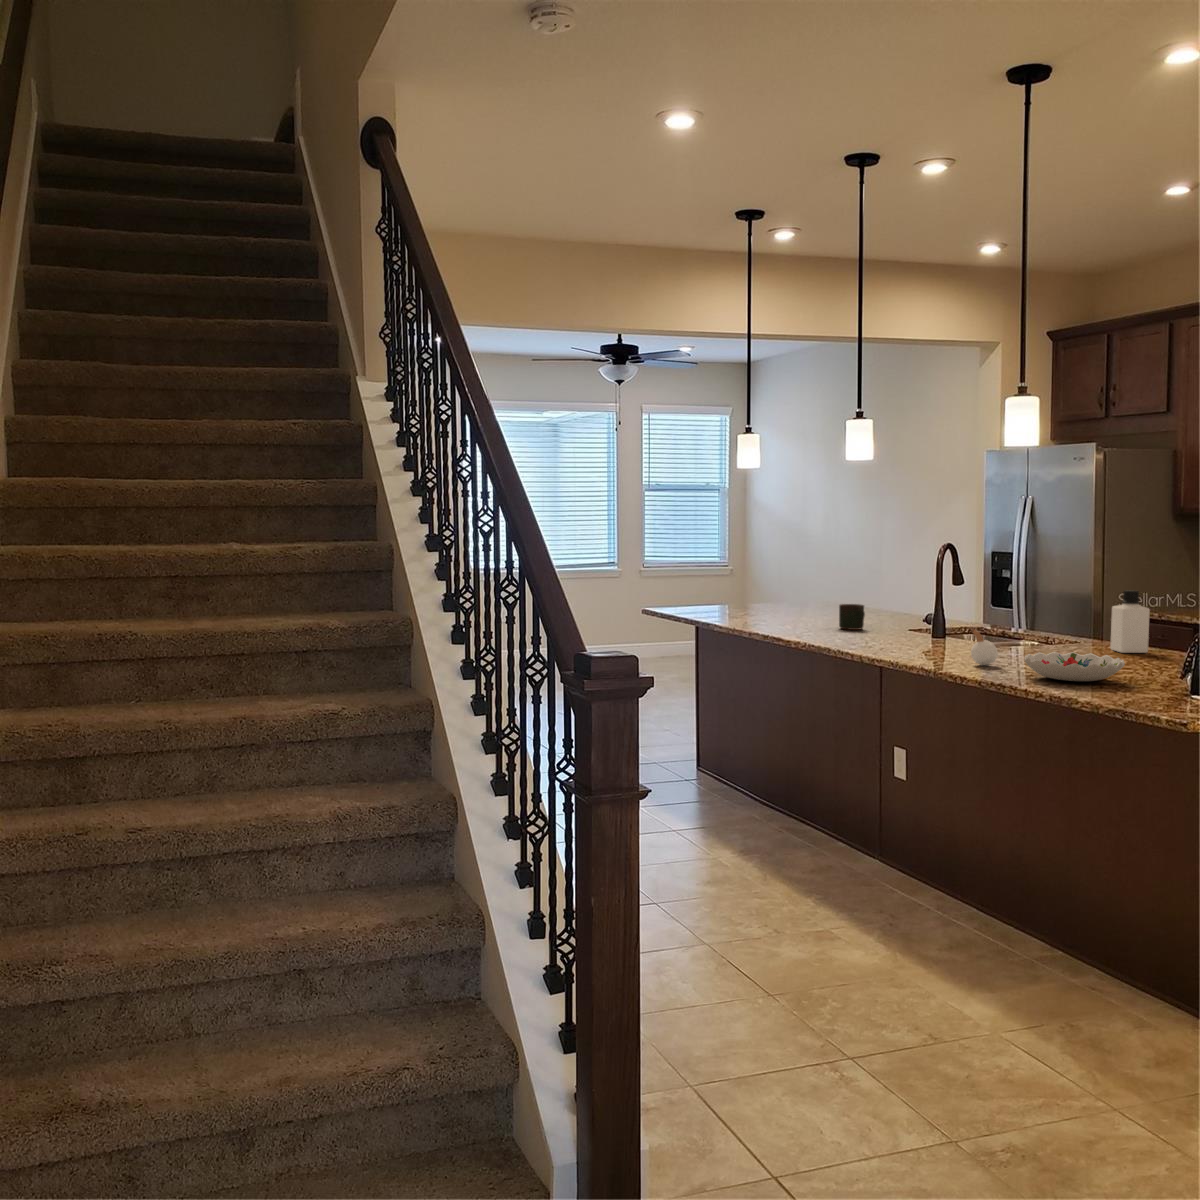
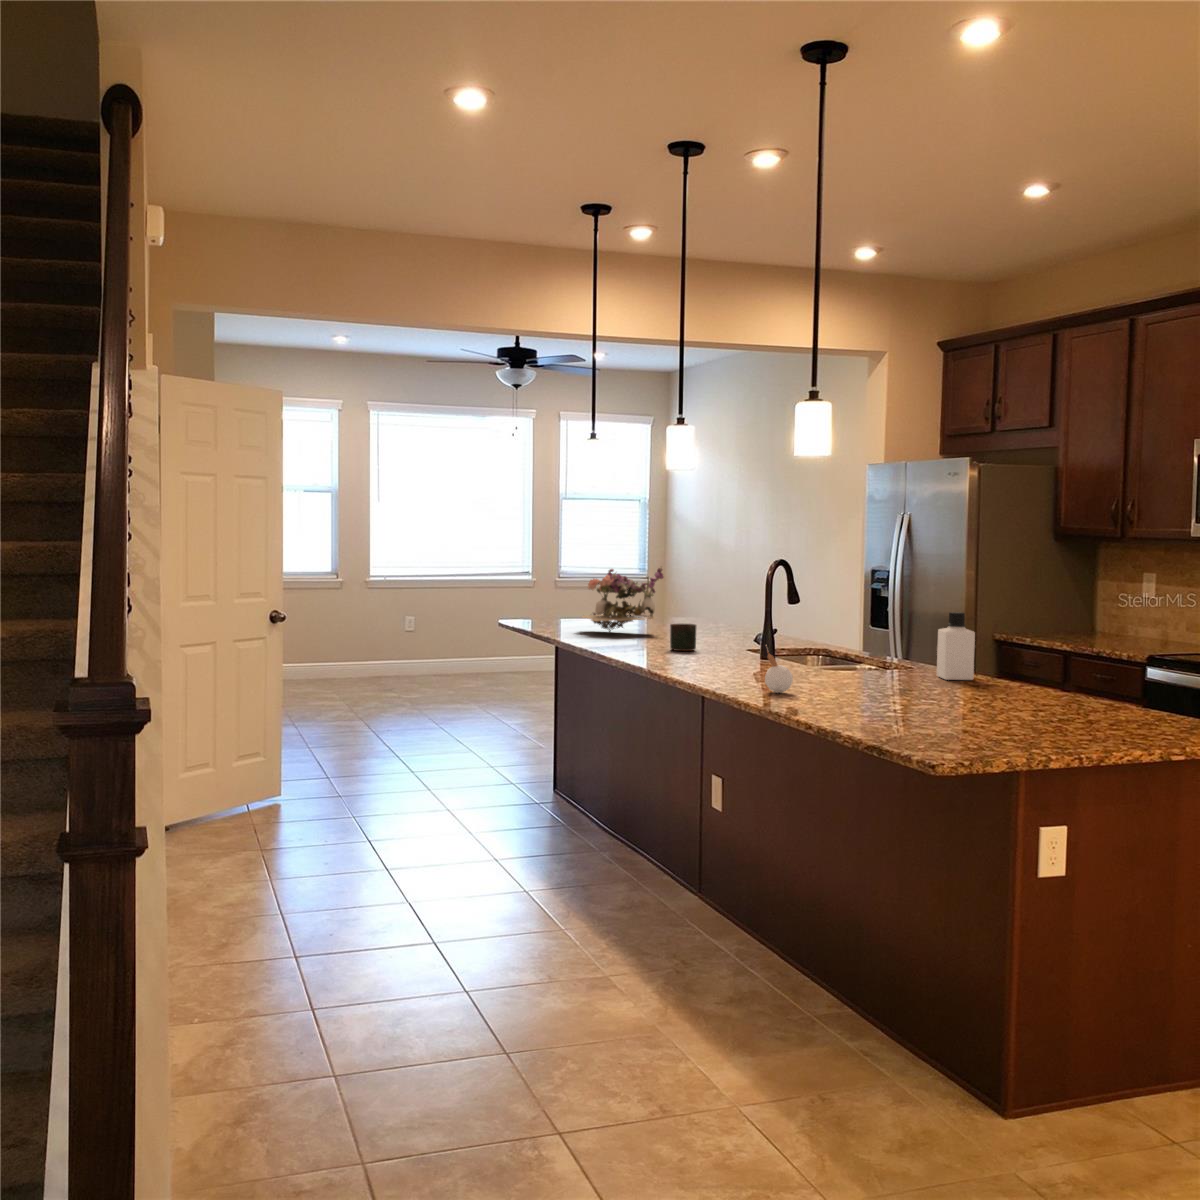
flower arrangement: none [734,550,816,614] -> present [582,567,664,632]
decorative bowl: present [1024,652,1125,681] -> none [806,679,912,712]

